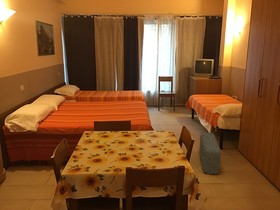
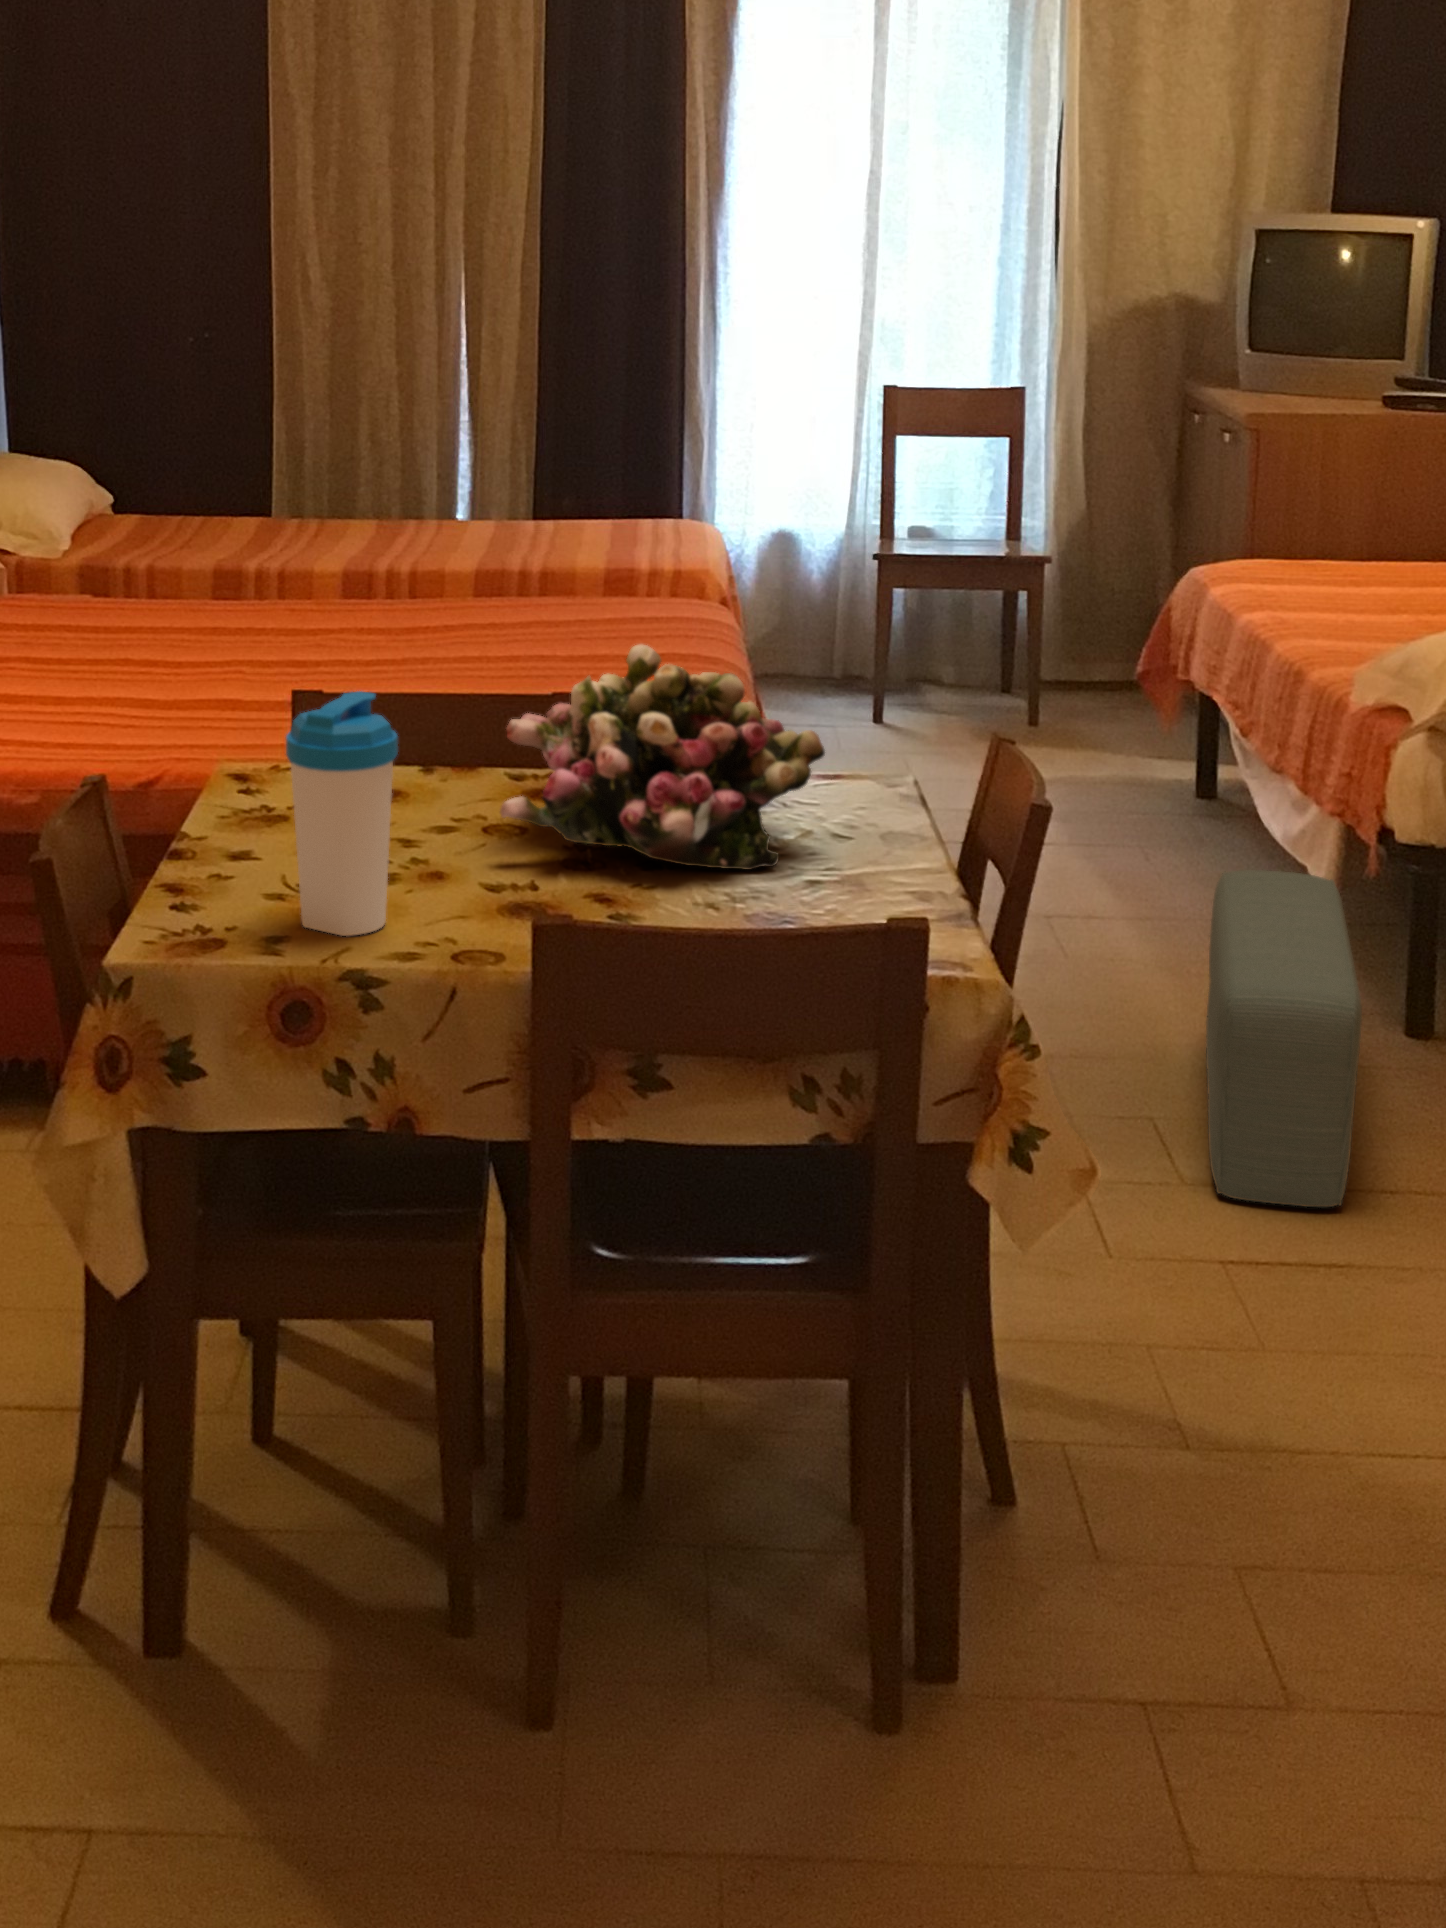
flower arrangement: none [121,118,164,149] -> present [500,645,825,870]
water bottle: none [89,131,106,166] -> present [286,691,398,936]

